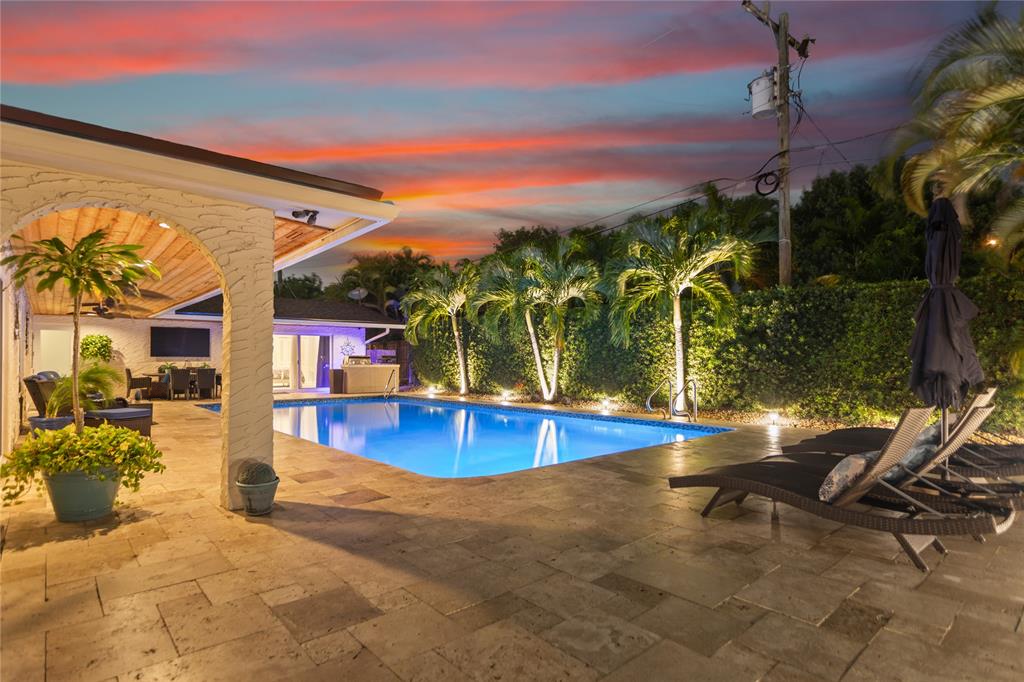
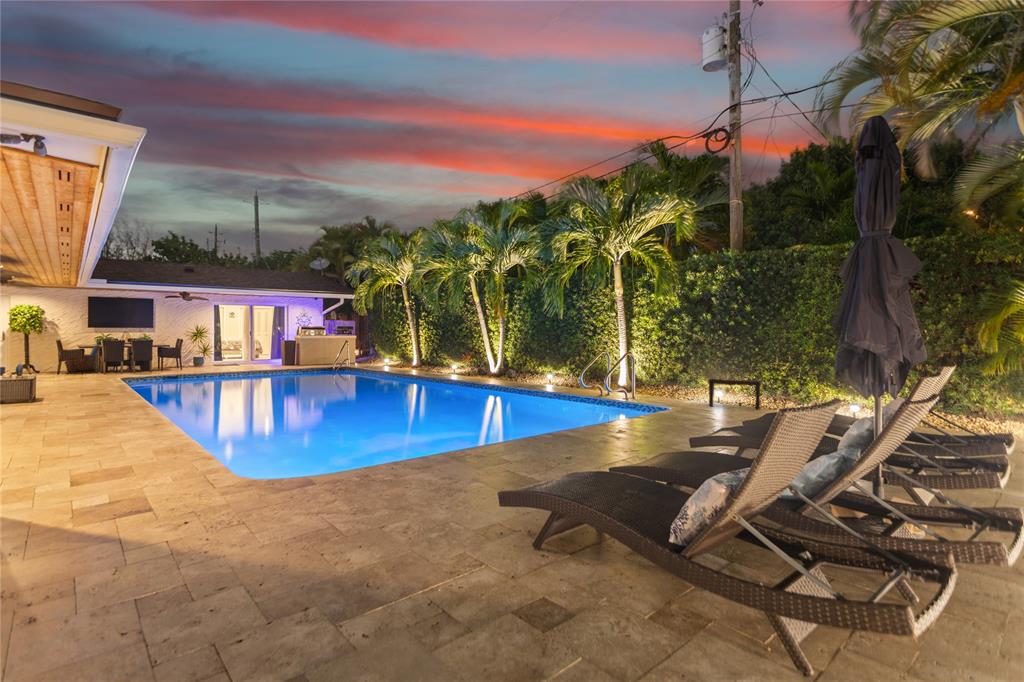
bench: none [767,403,816,431] -> present [708,379,762,410]

